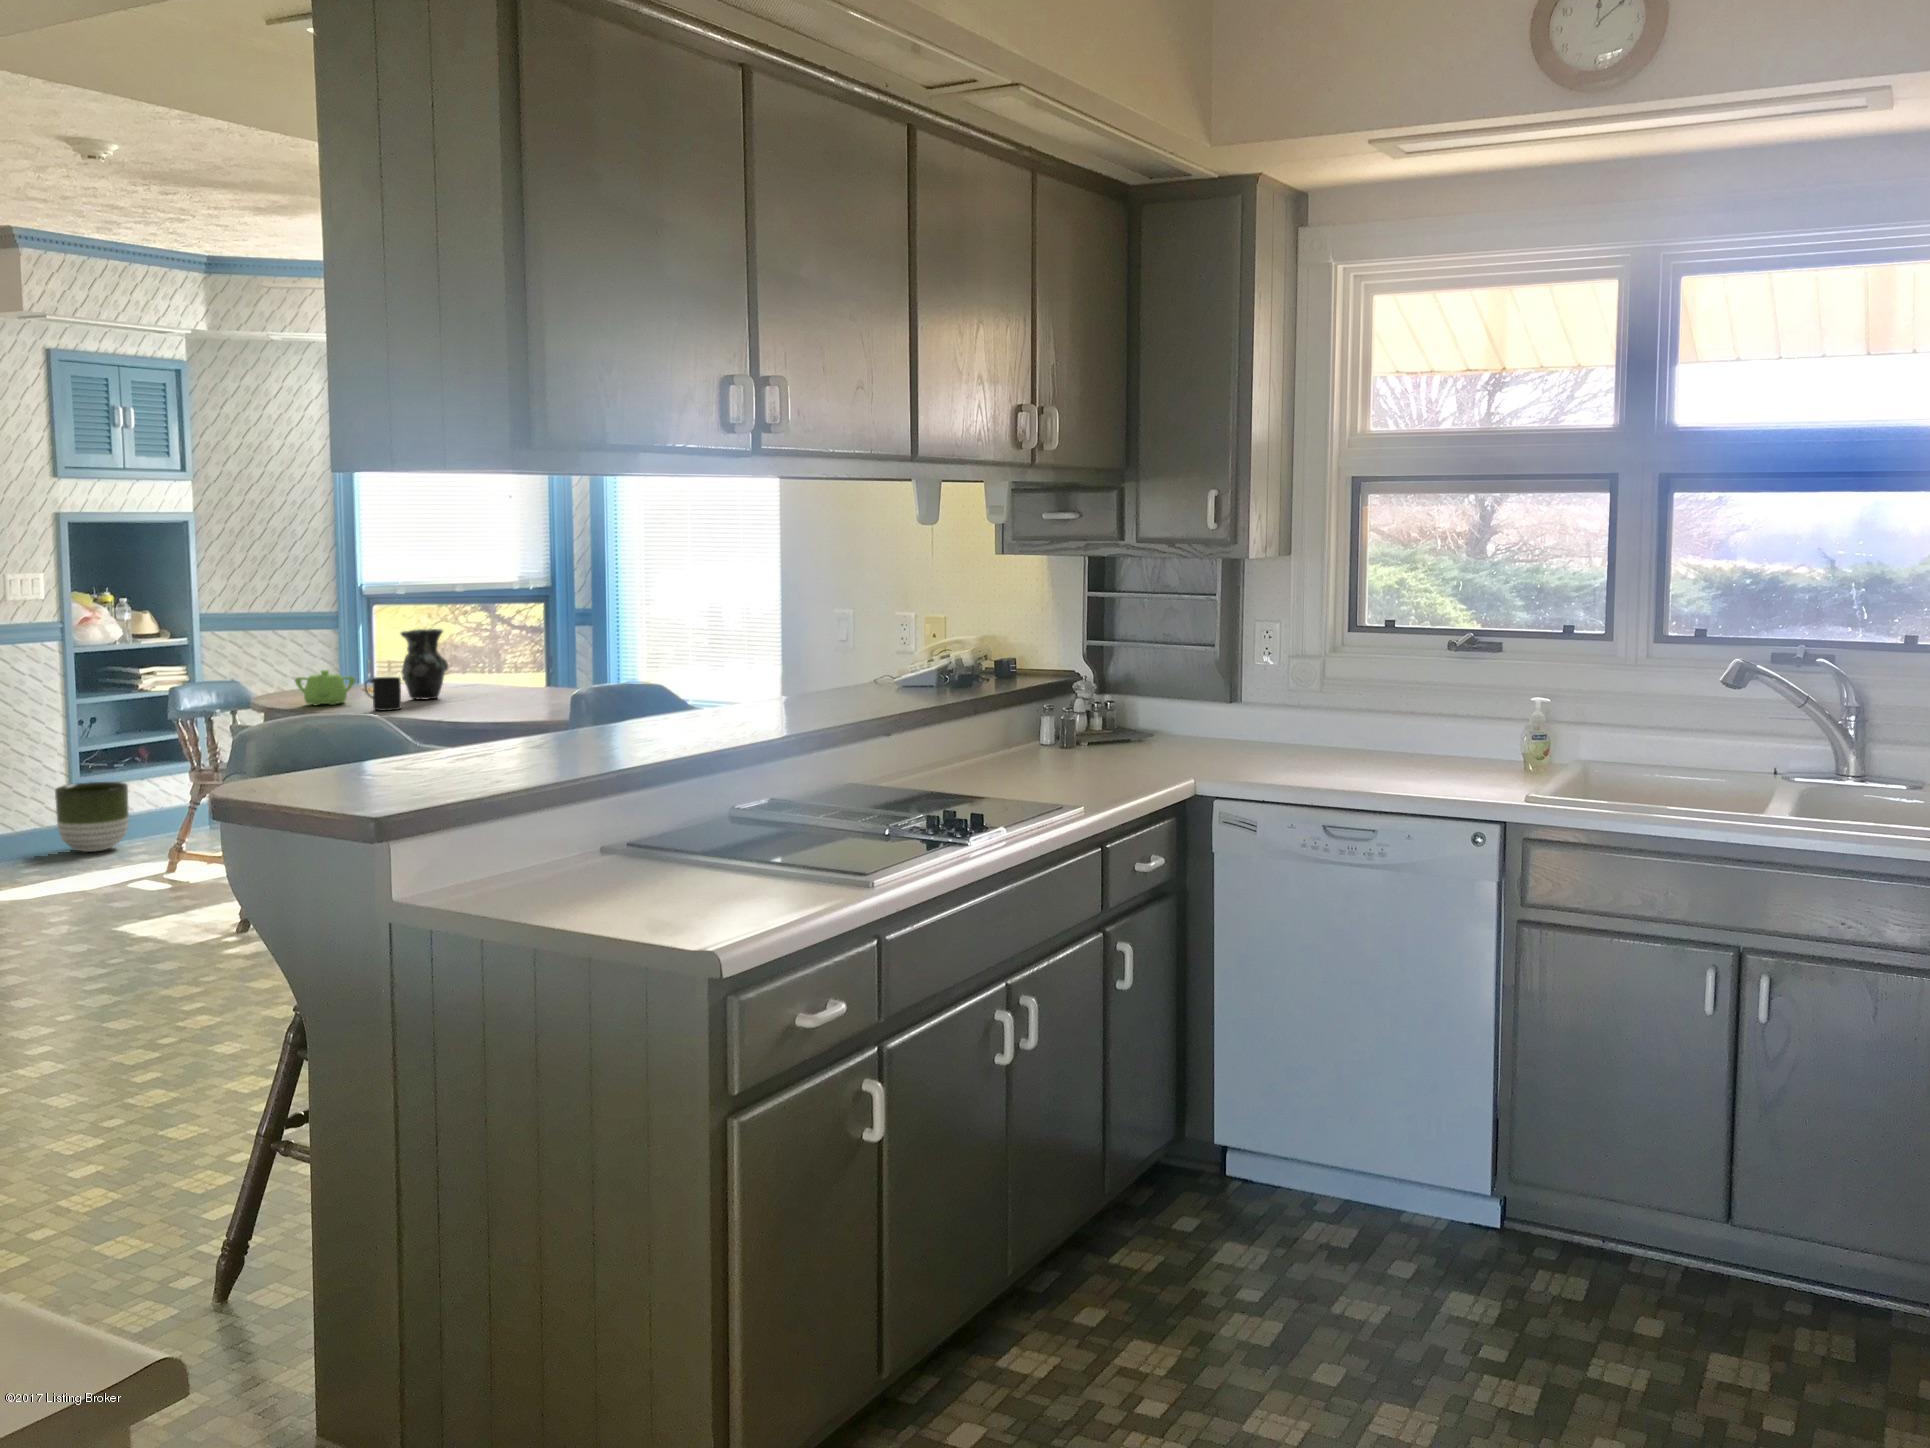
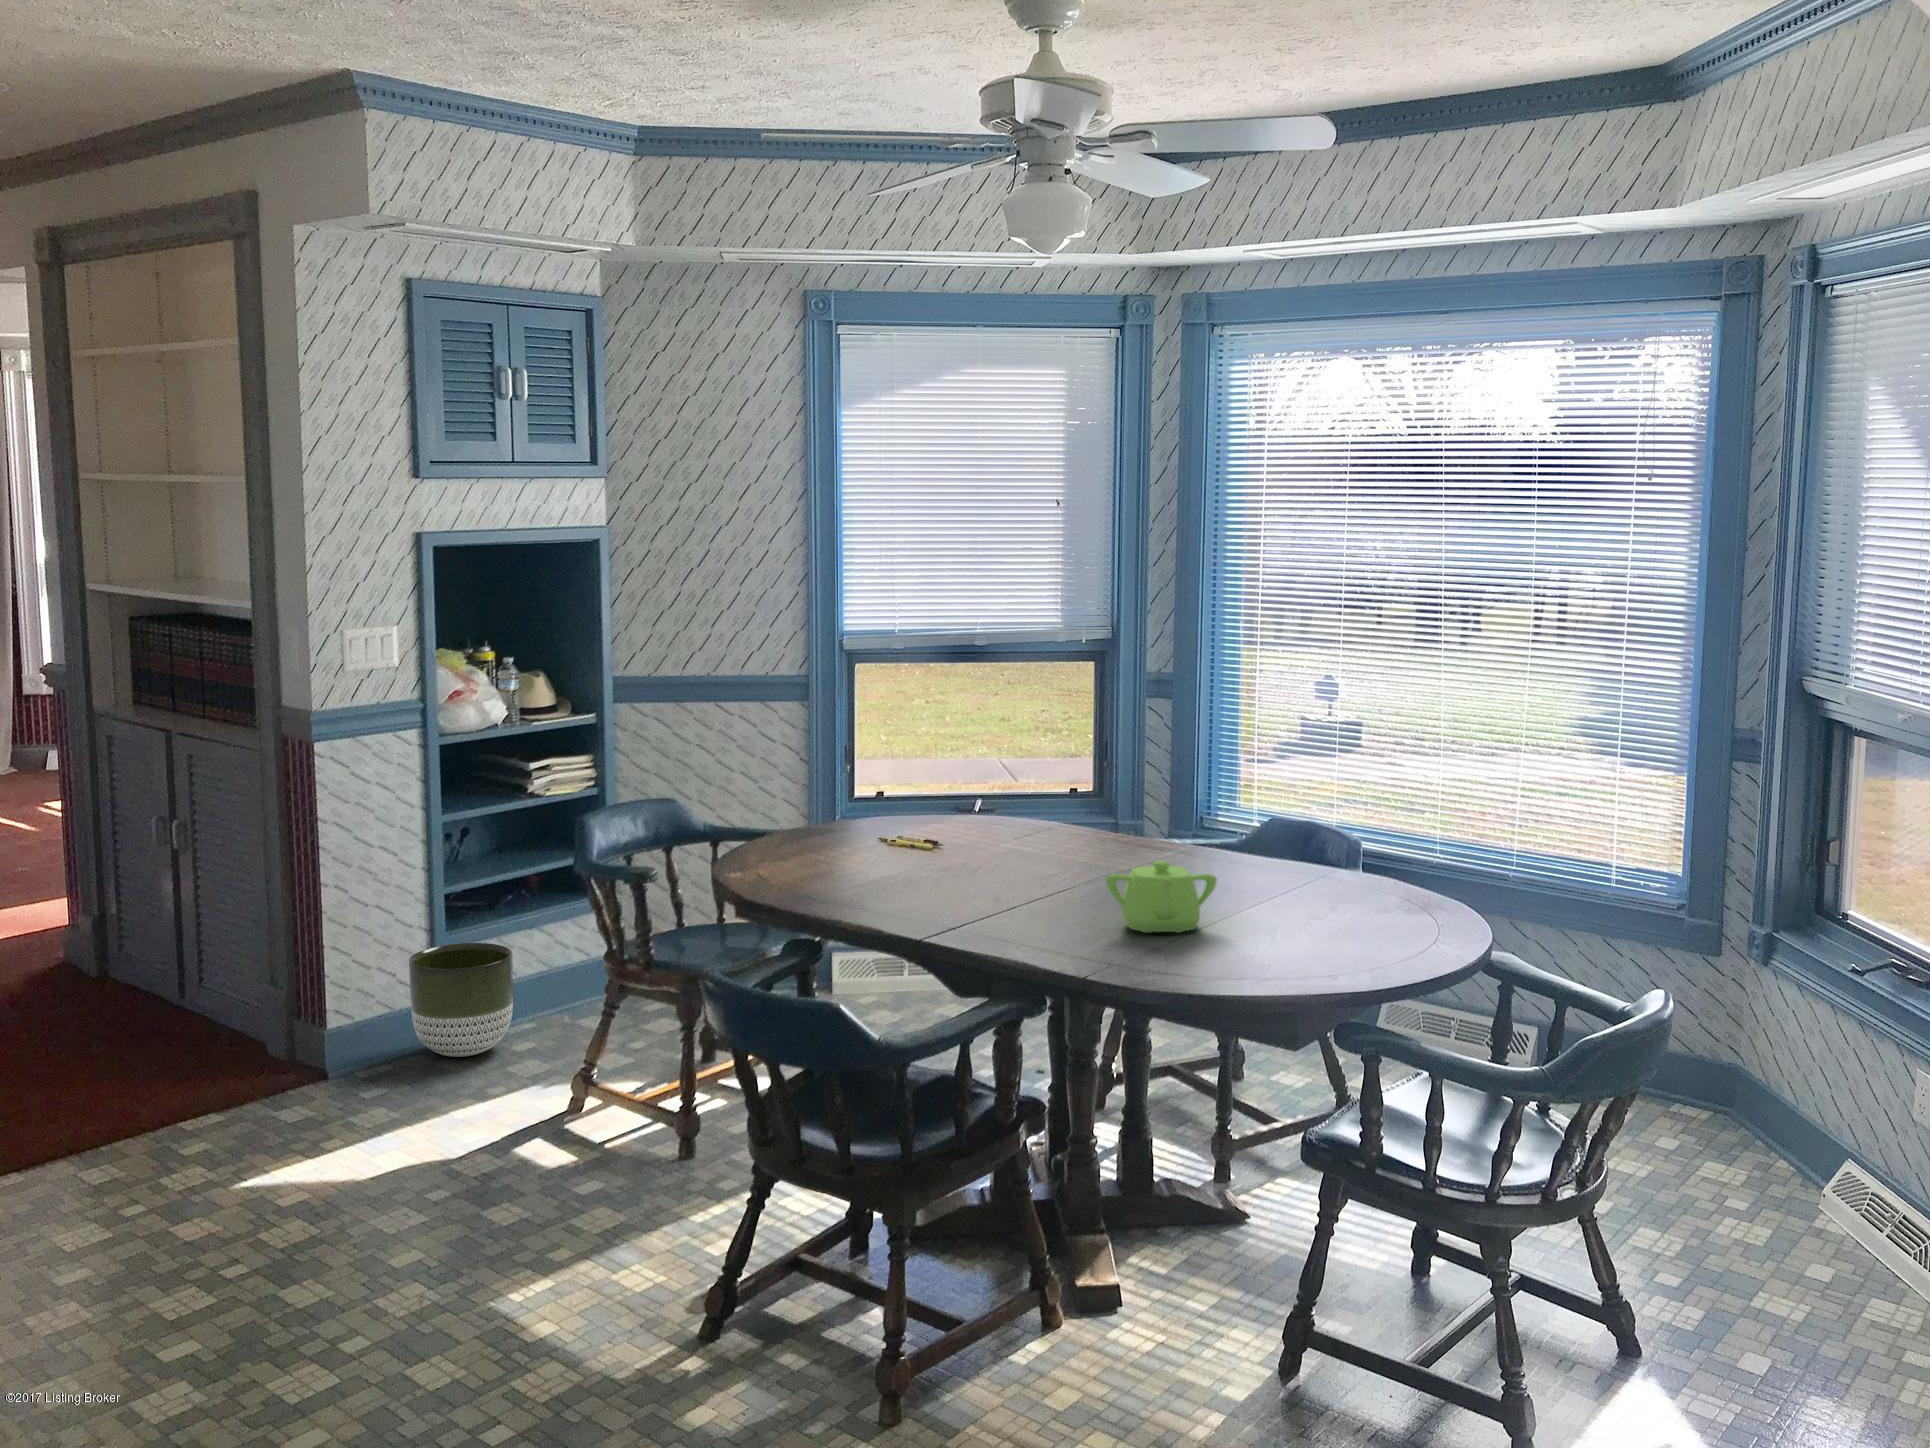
vase: present [401,629,448,700] -> none [978,763,1059,897]
teapot: present [295,670,355,705] -> present [1106,860,1217,933]
mug: present [365,677,401,711] -> none [929,866,995,936]

